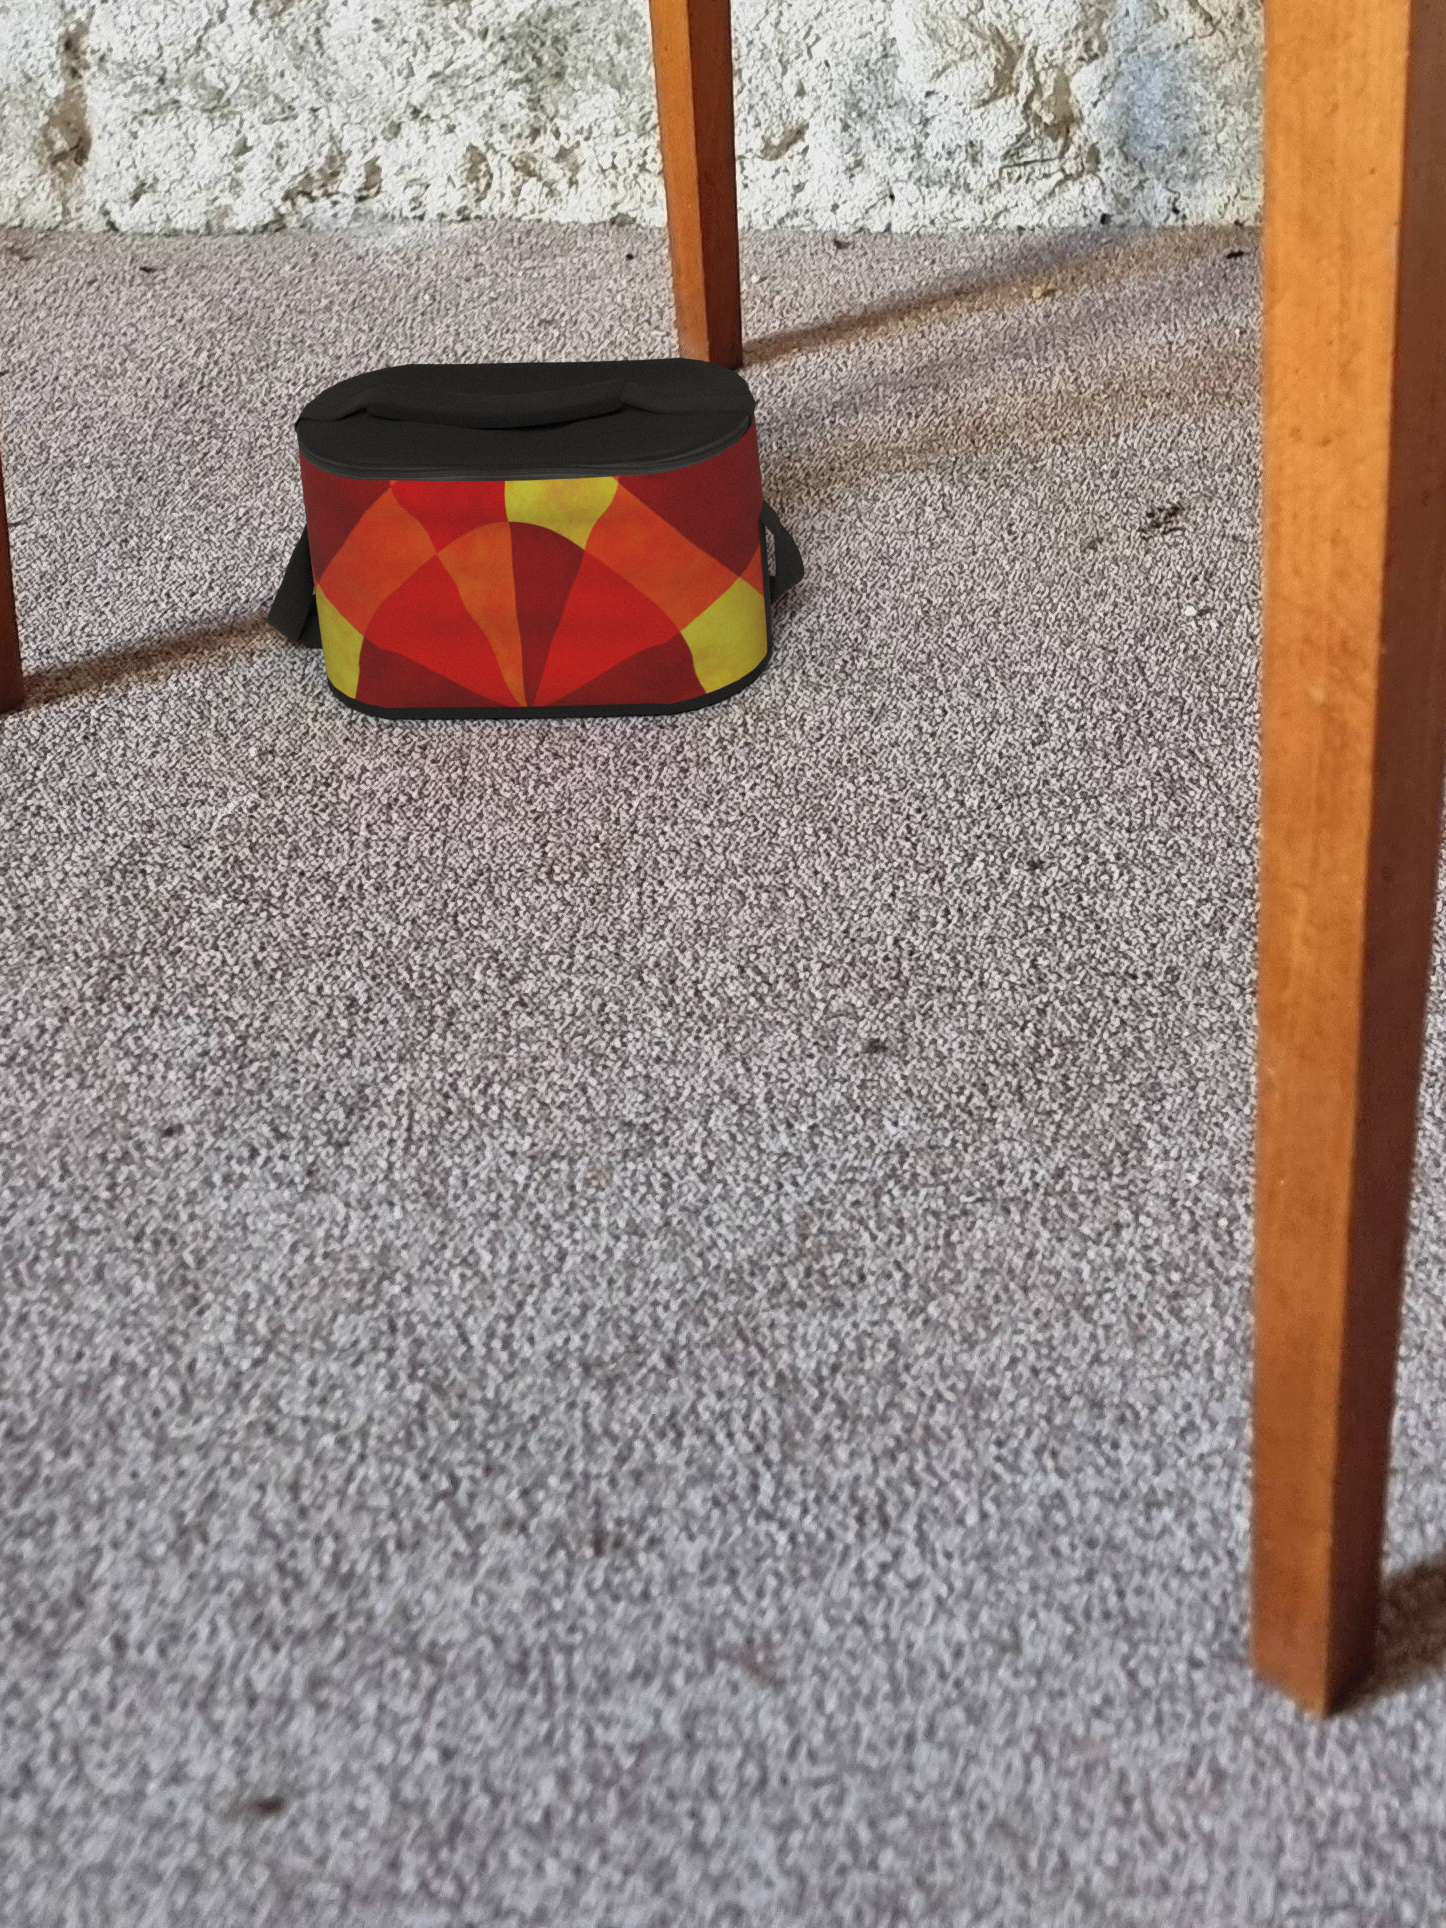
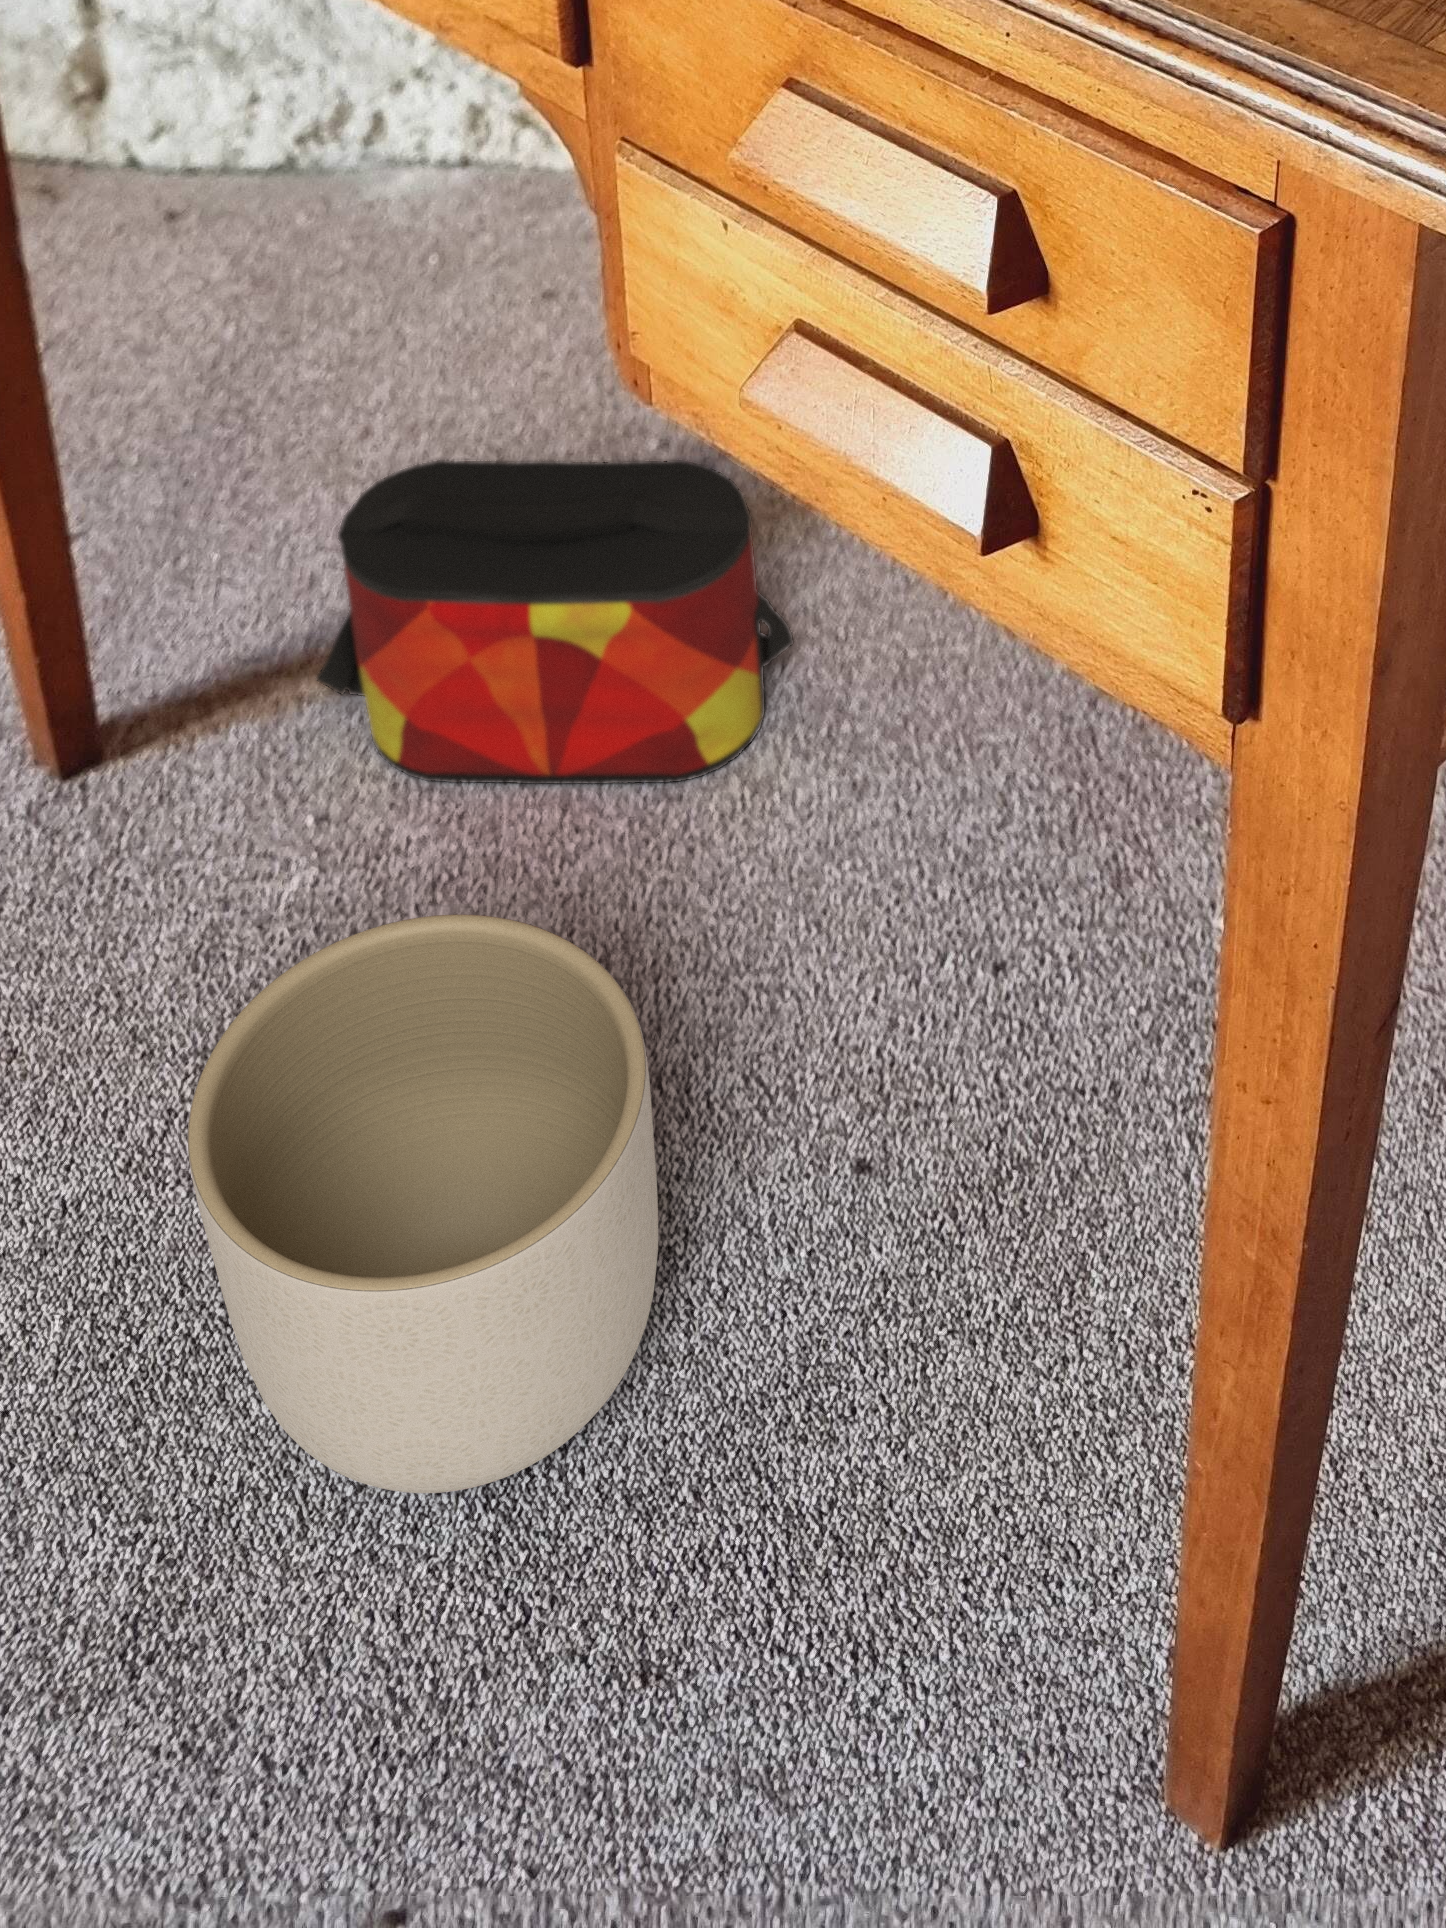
planter: none [67,687,624,1349] -> present [188,915,658,1493]

